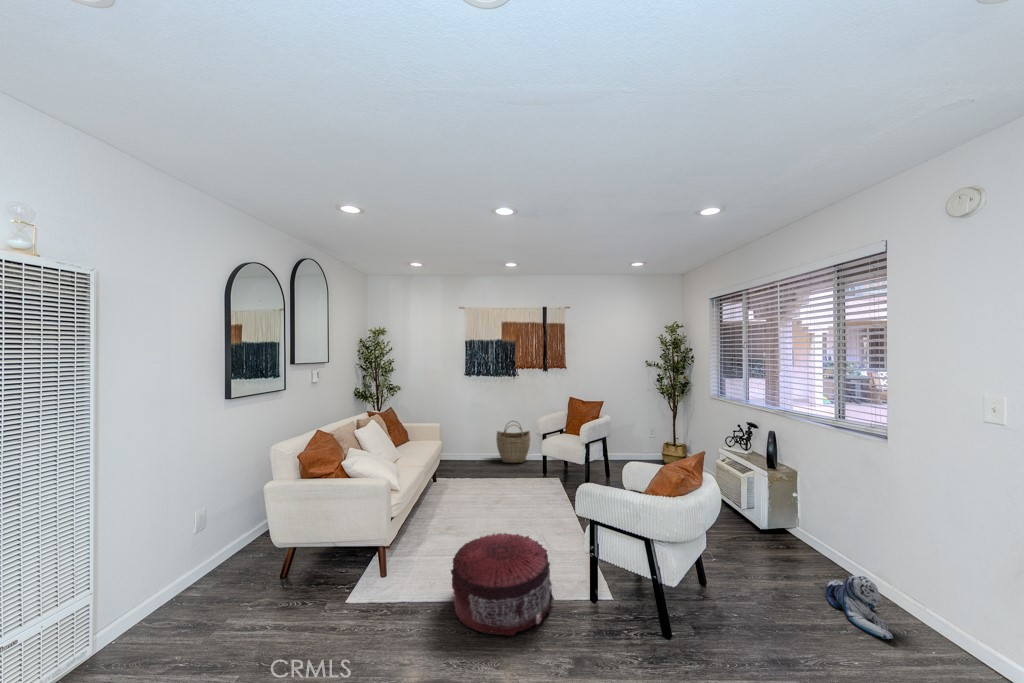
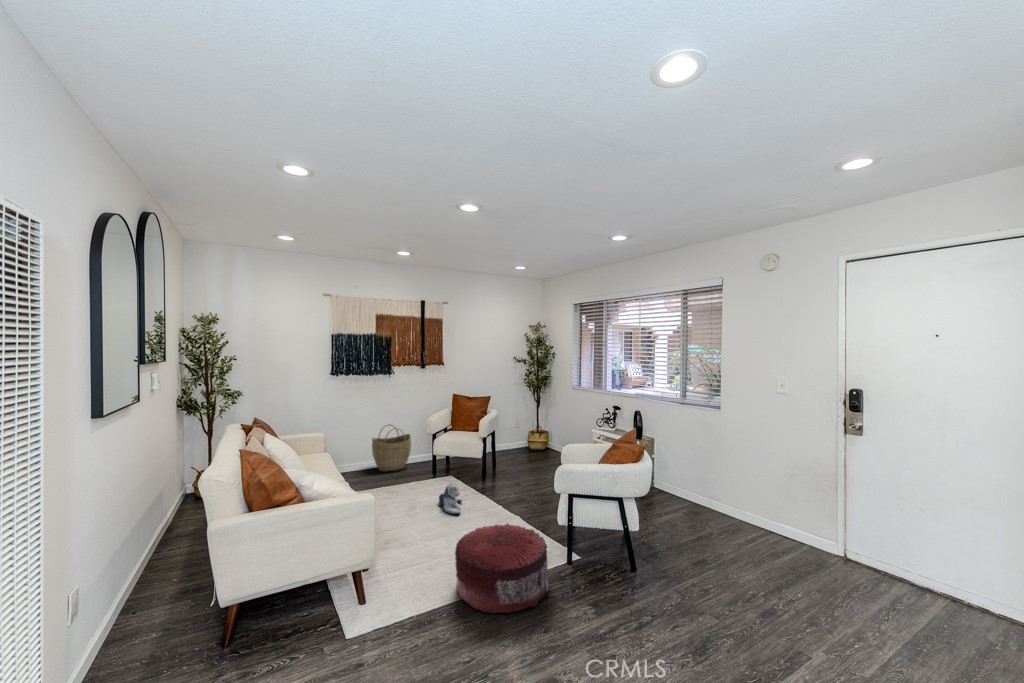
plush toy: present [824,575,893,639] -> present [438,483,462,514]

